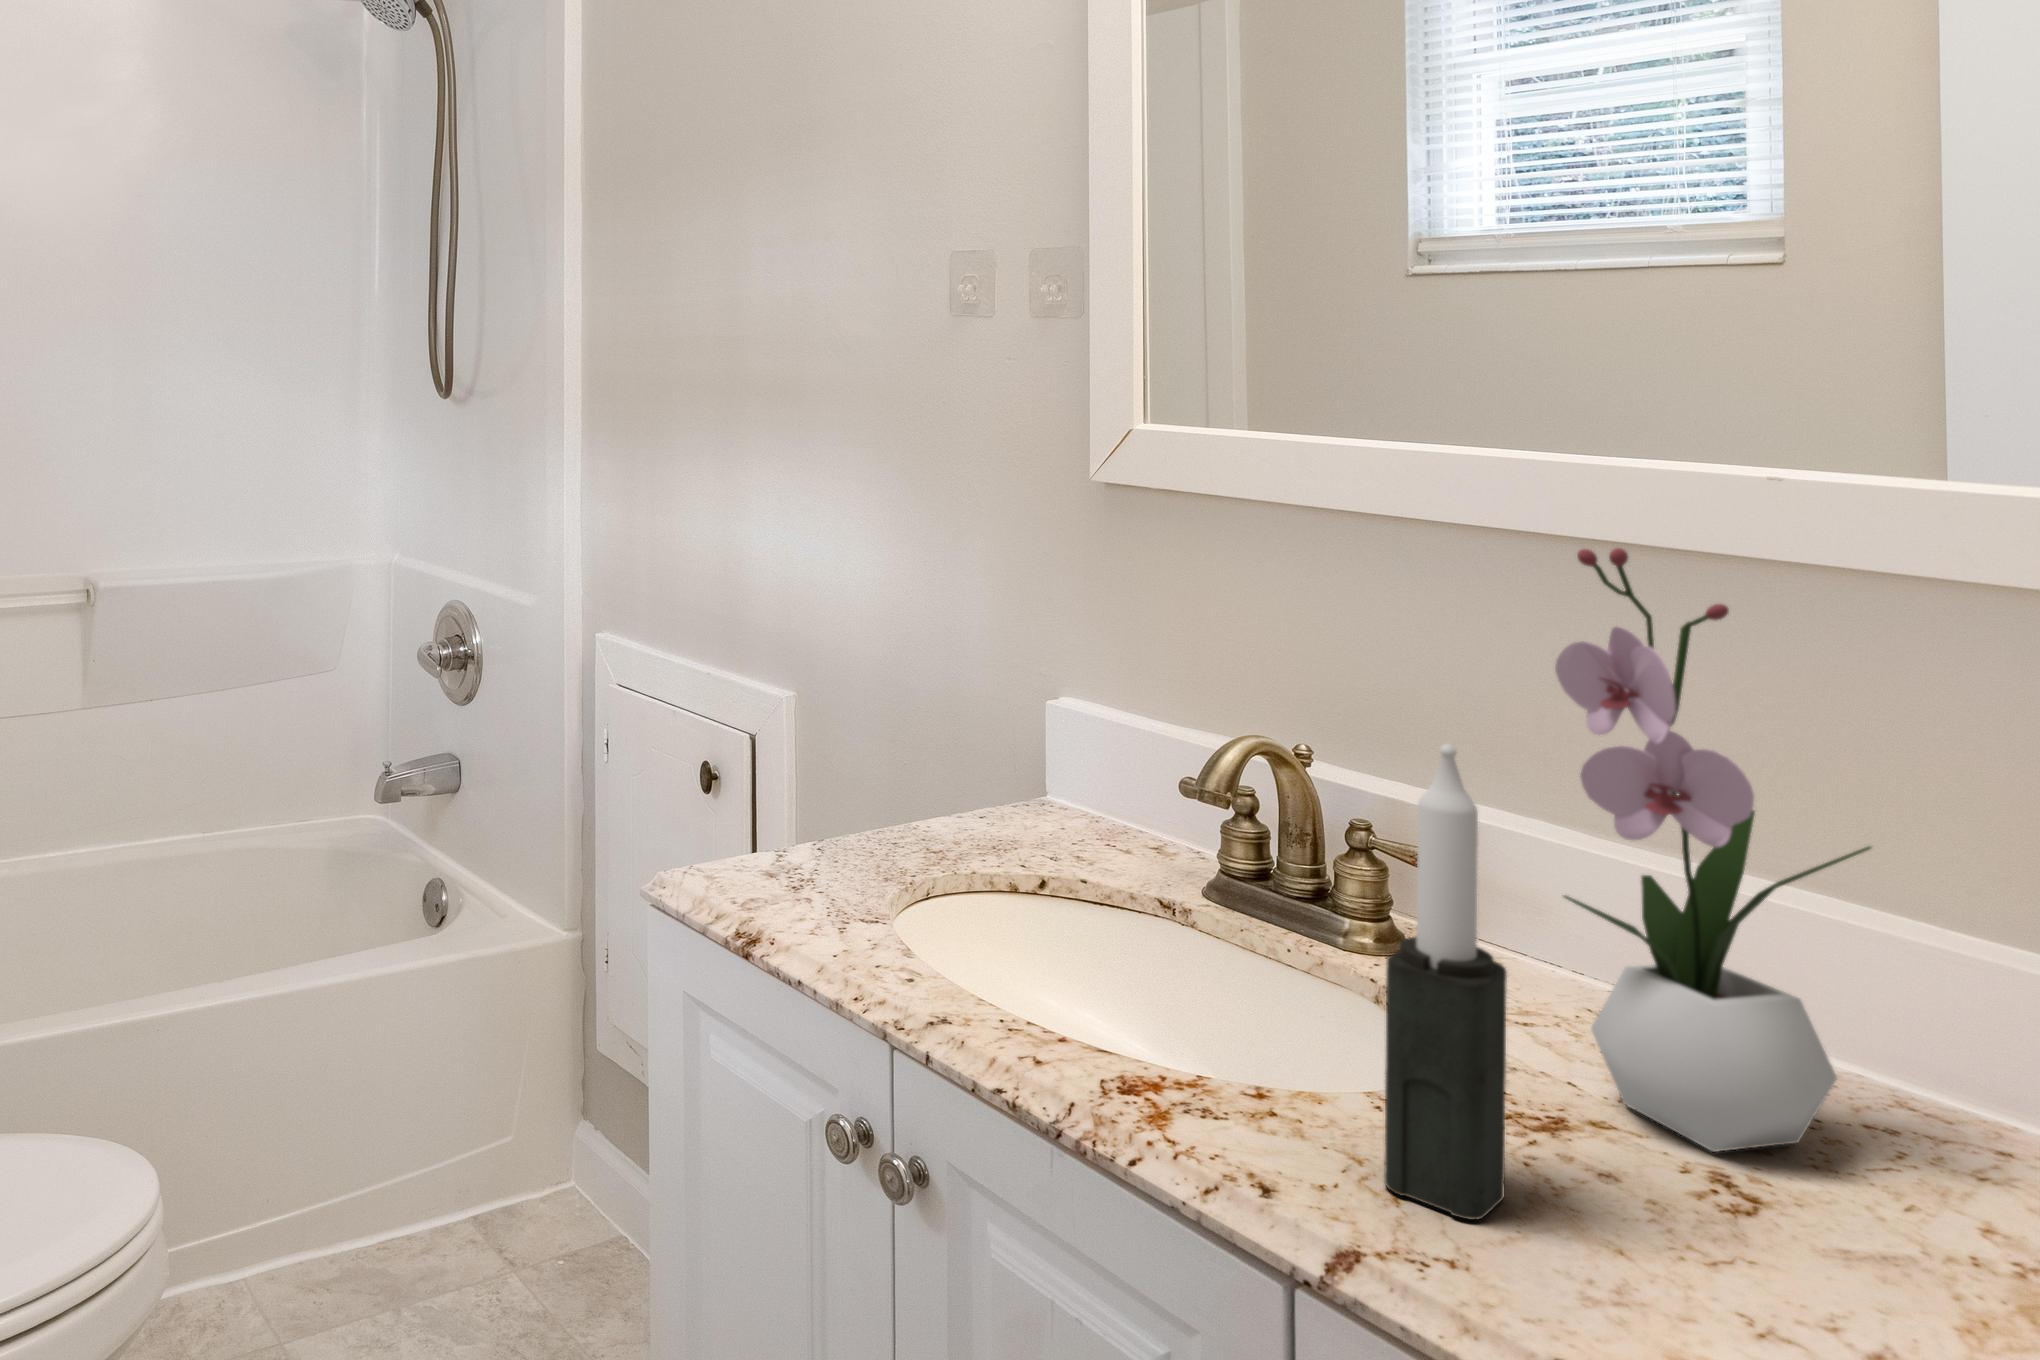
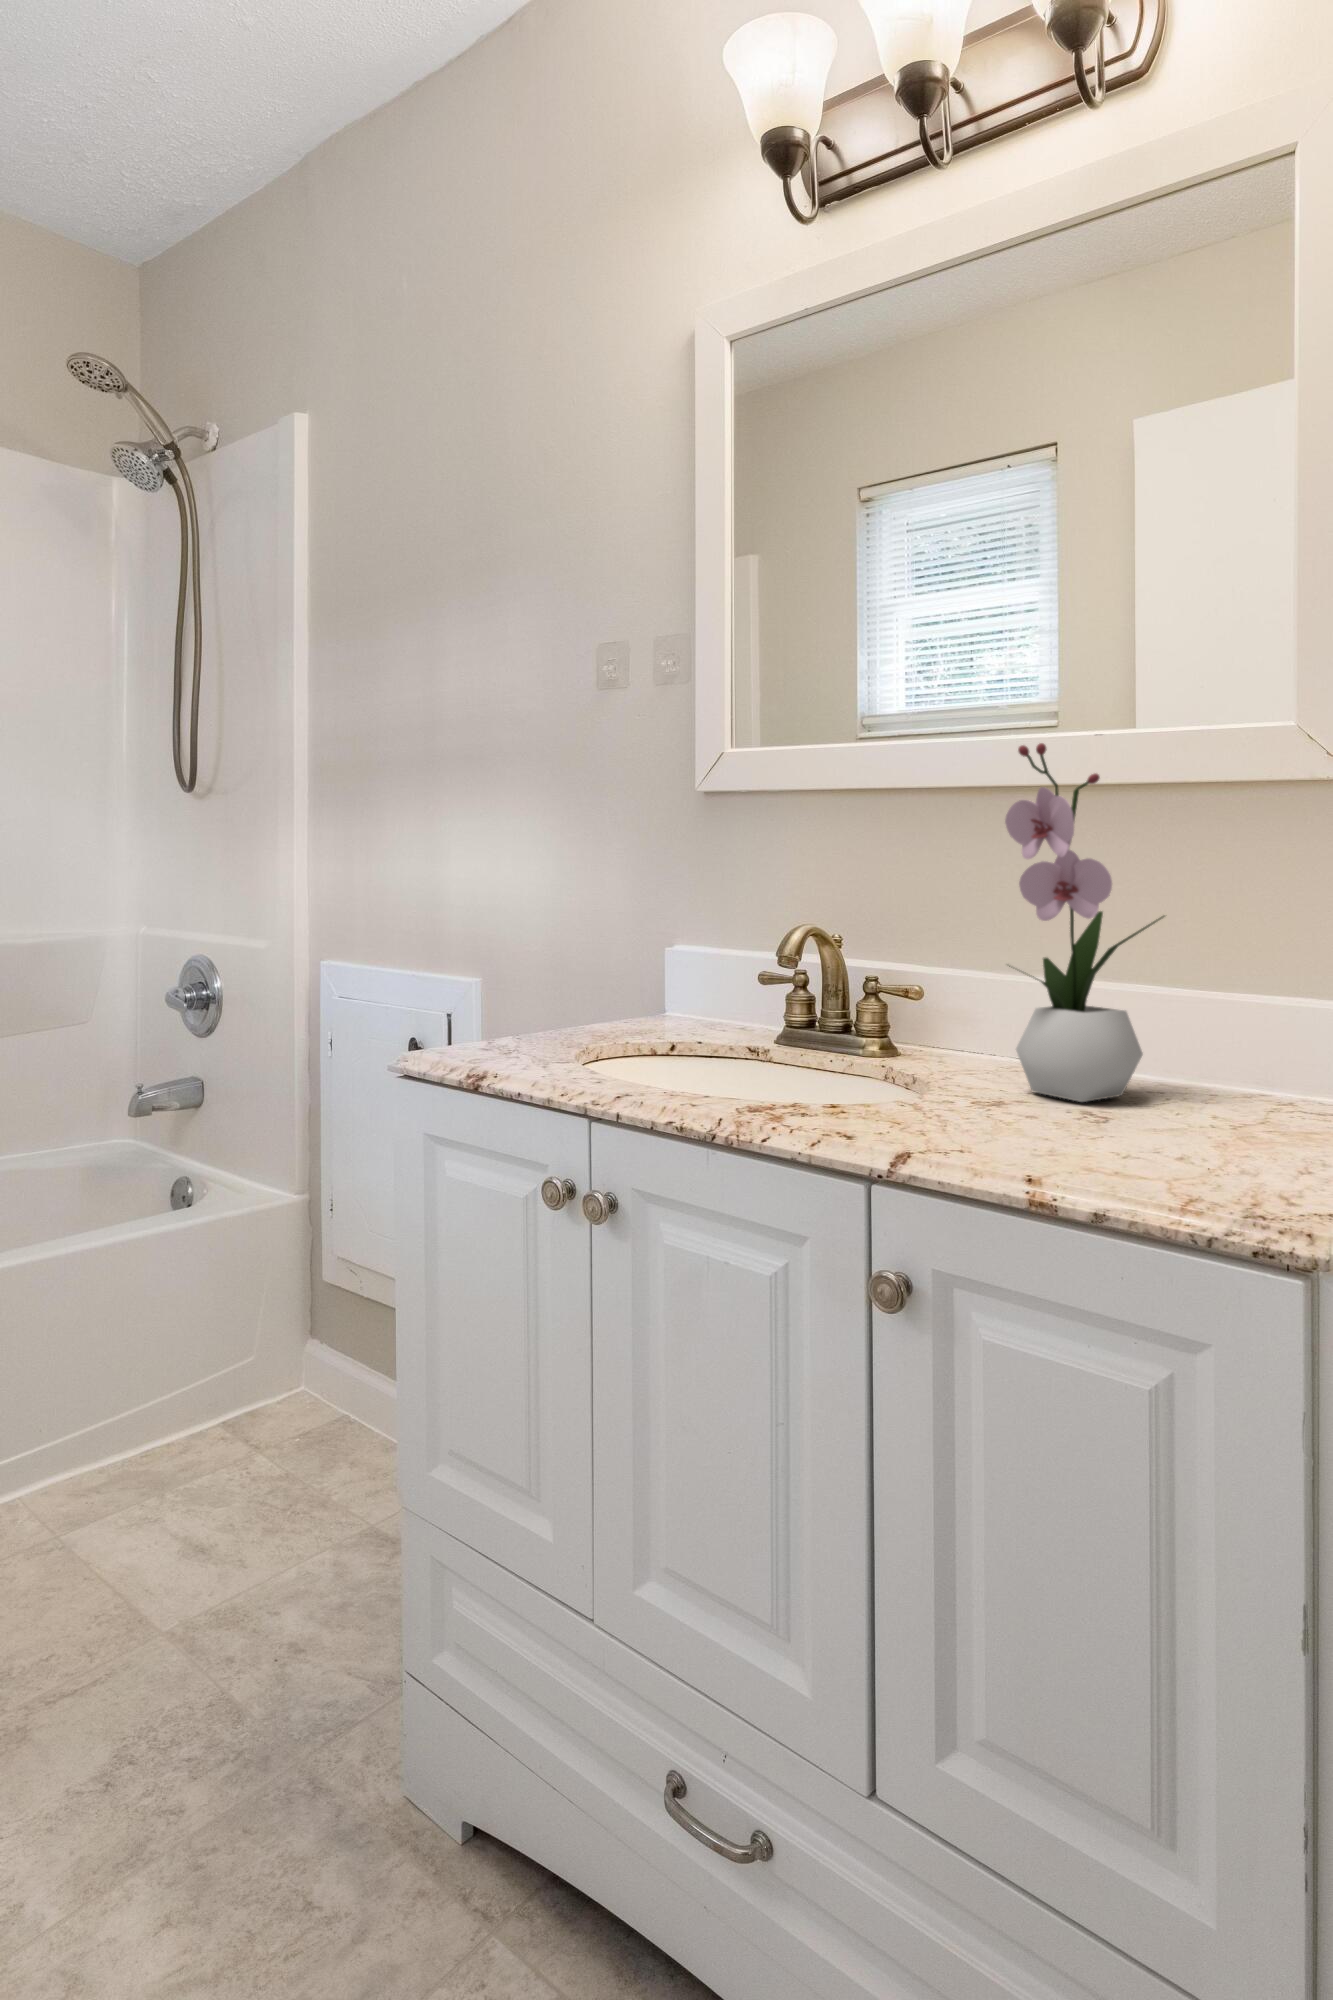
candle: present [1384,744,1507,1220] -> none [916,840,987,1134]

